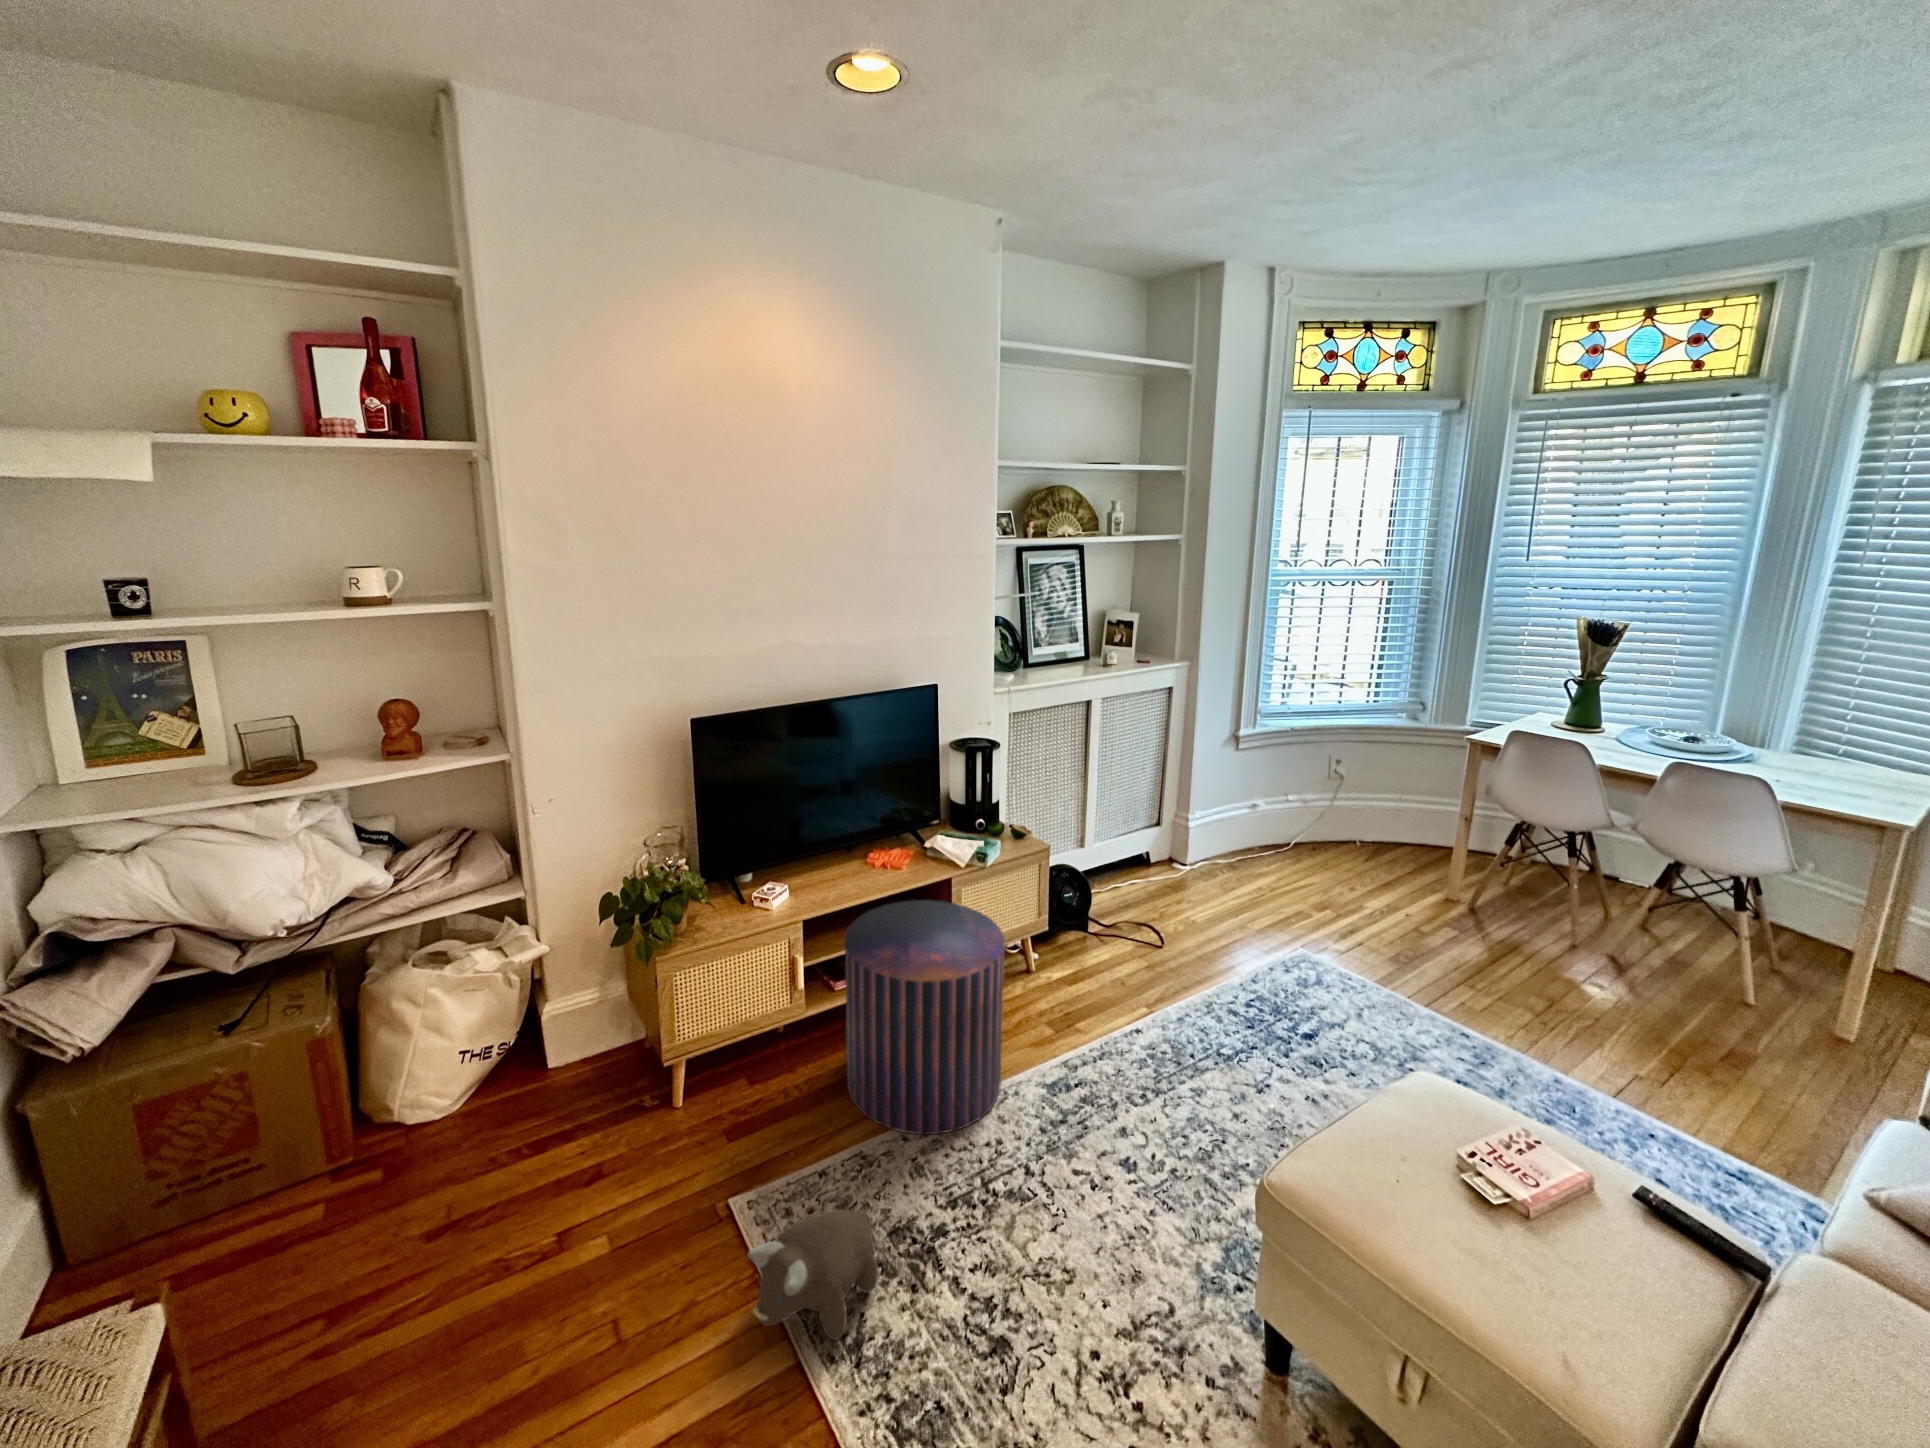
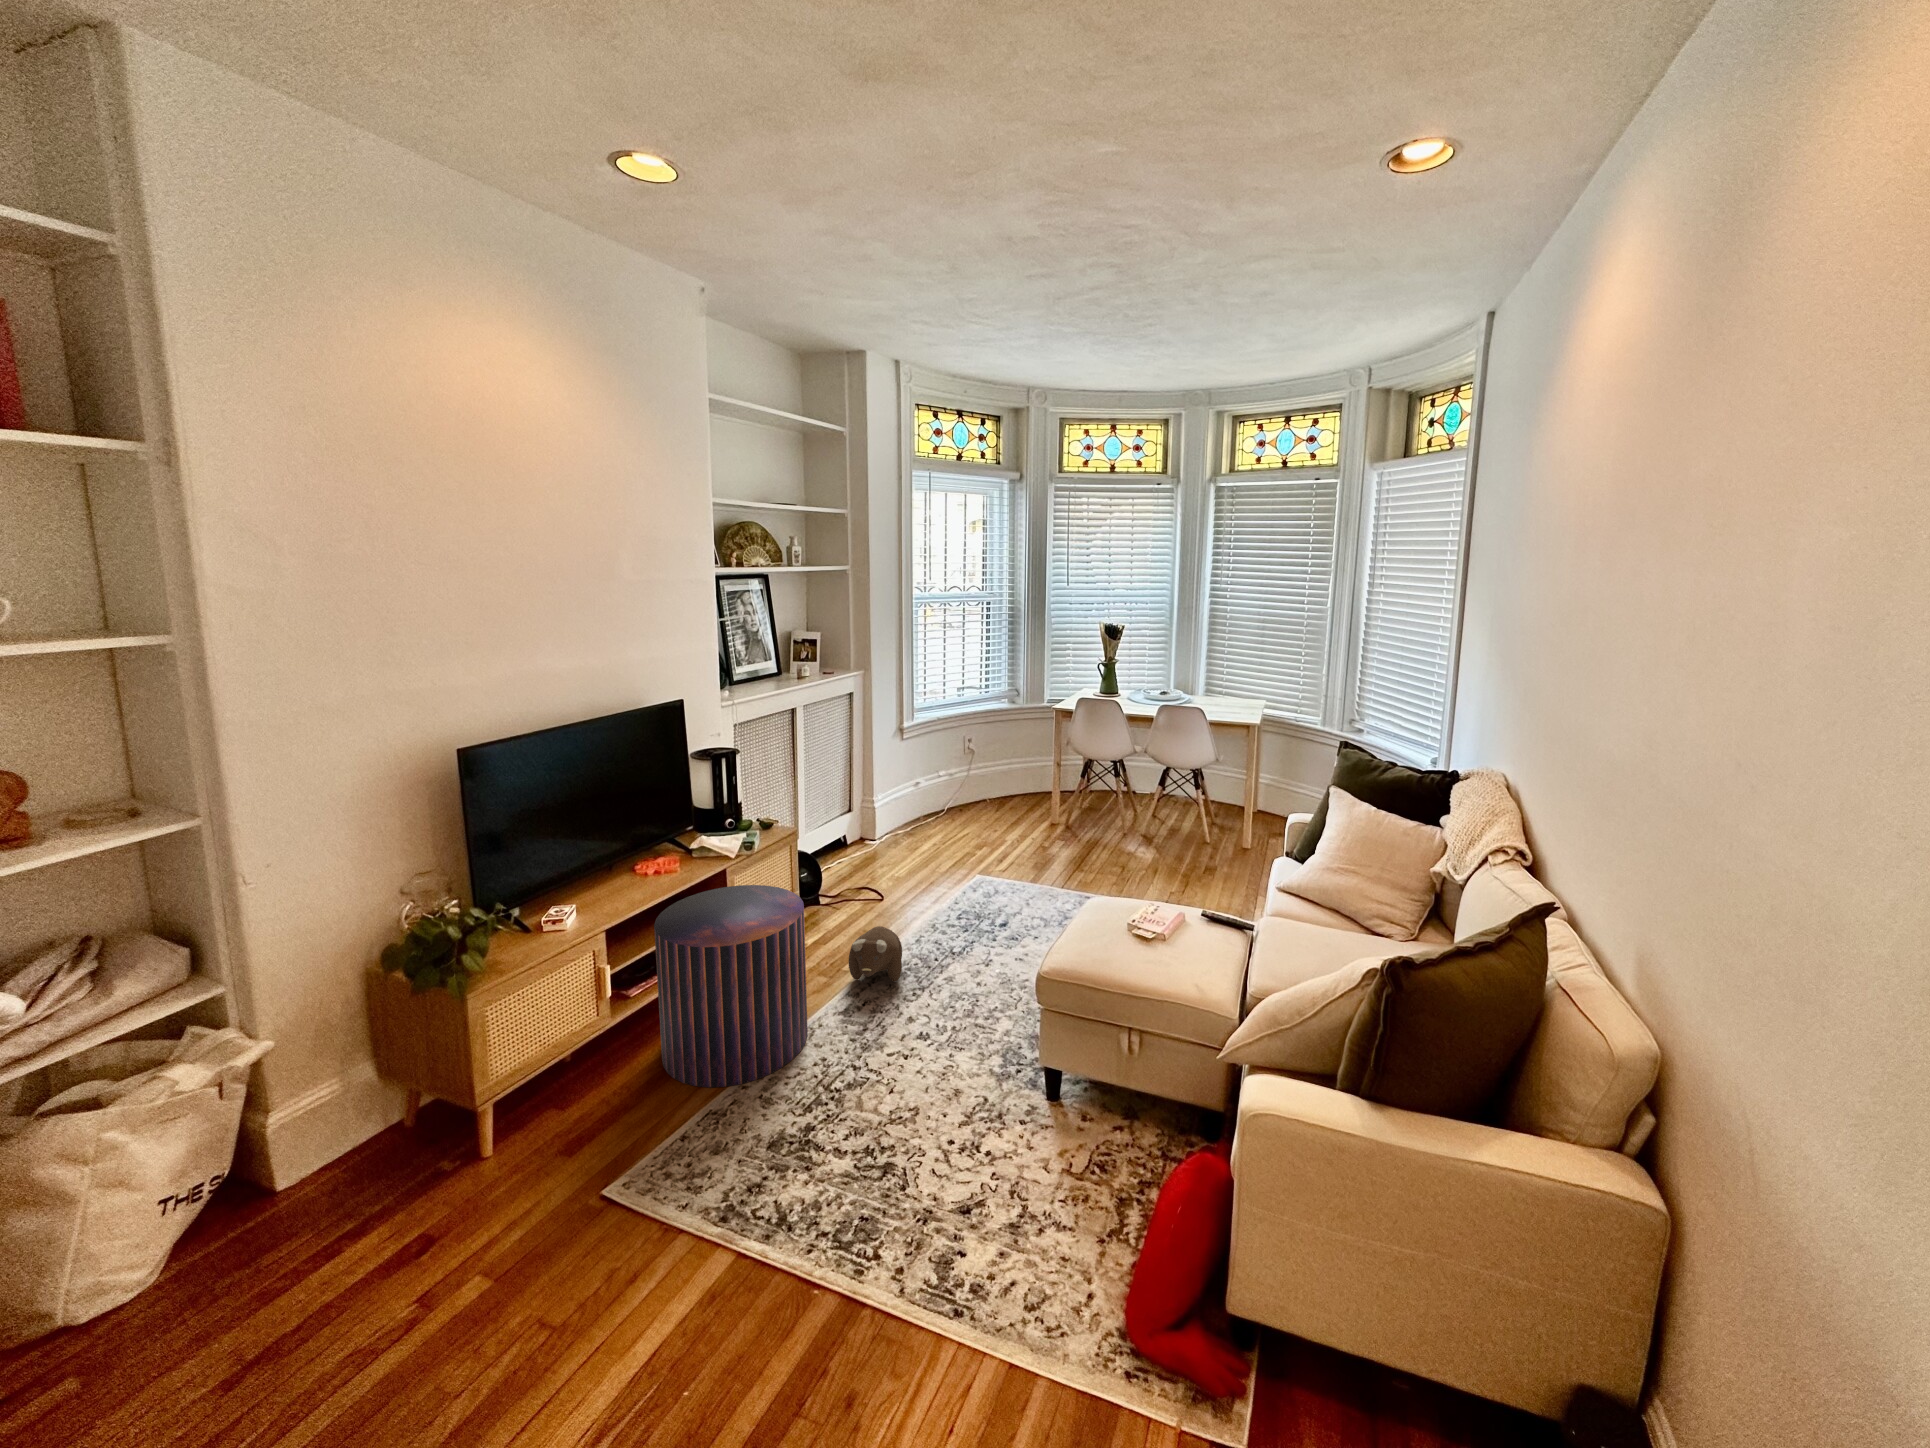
plush toy: present [748,1209,878,1340] -> present [849,926,902,982]

